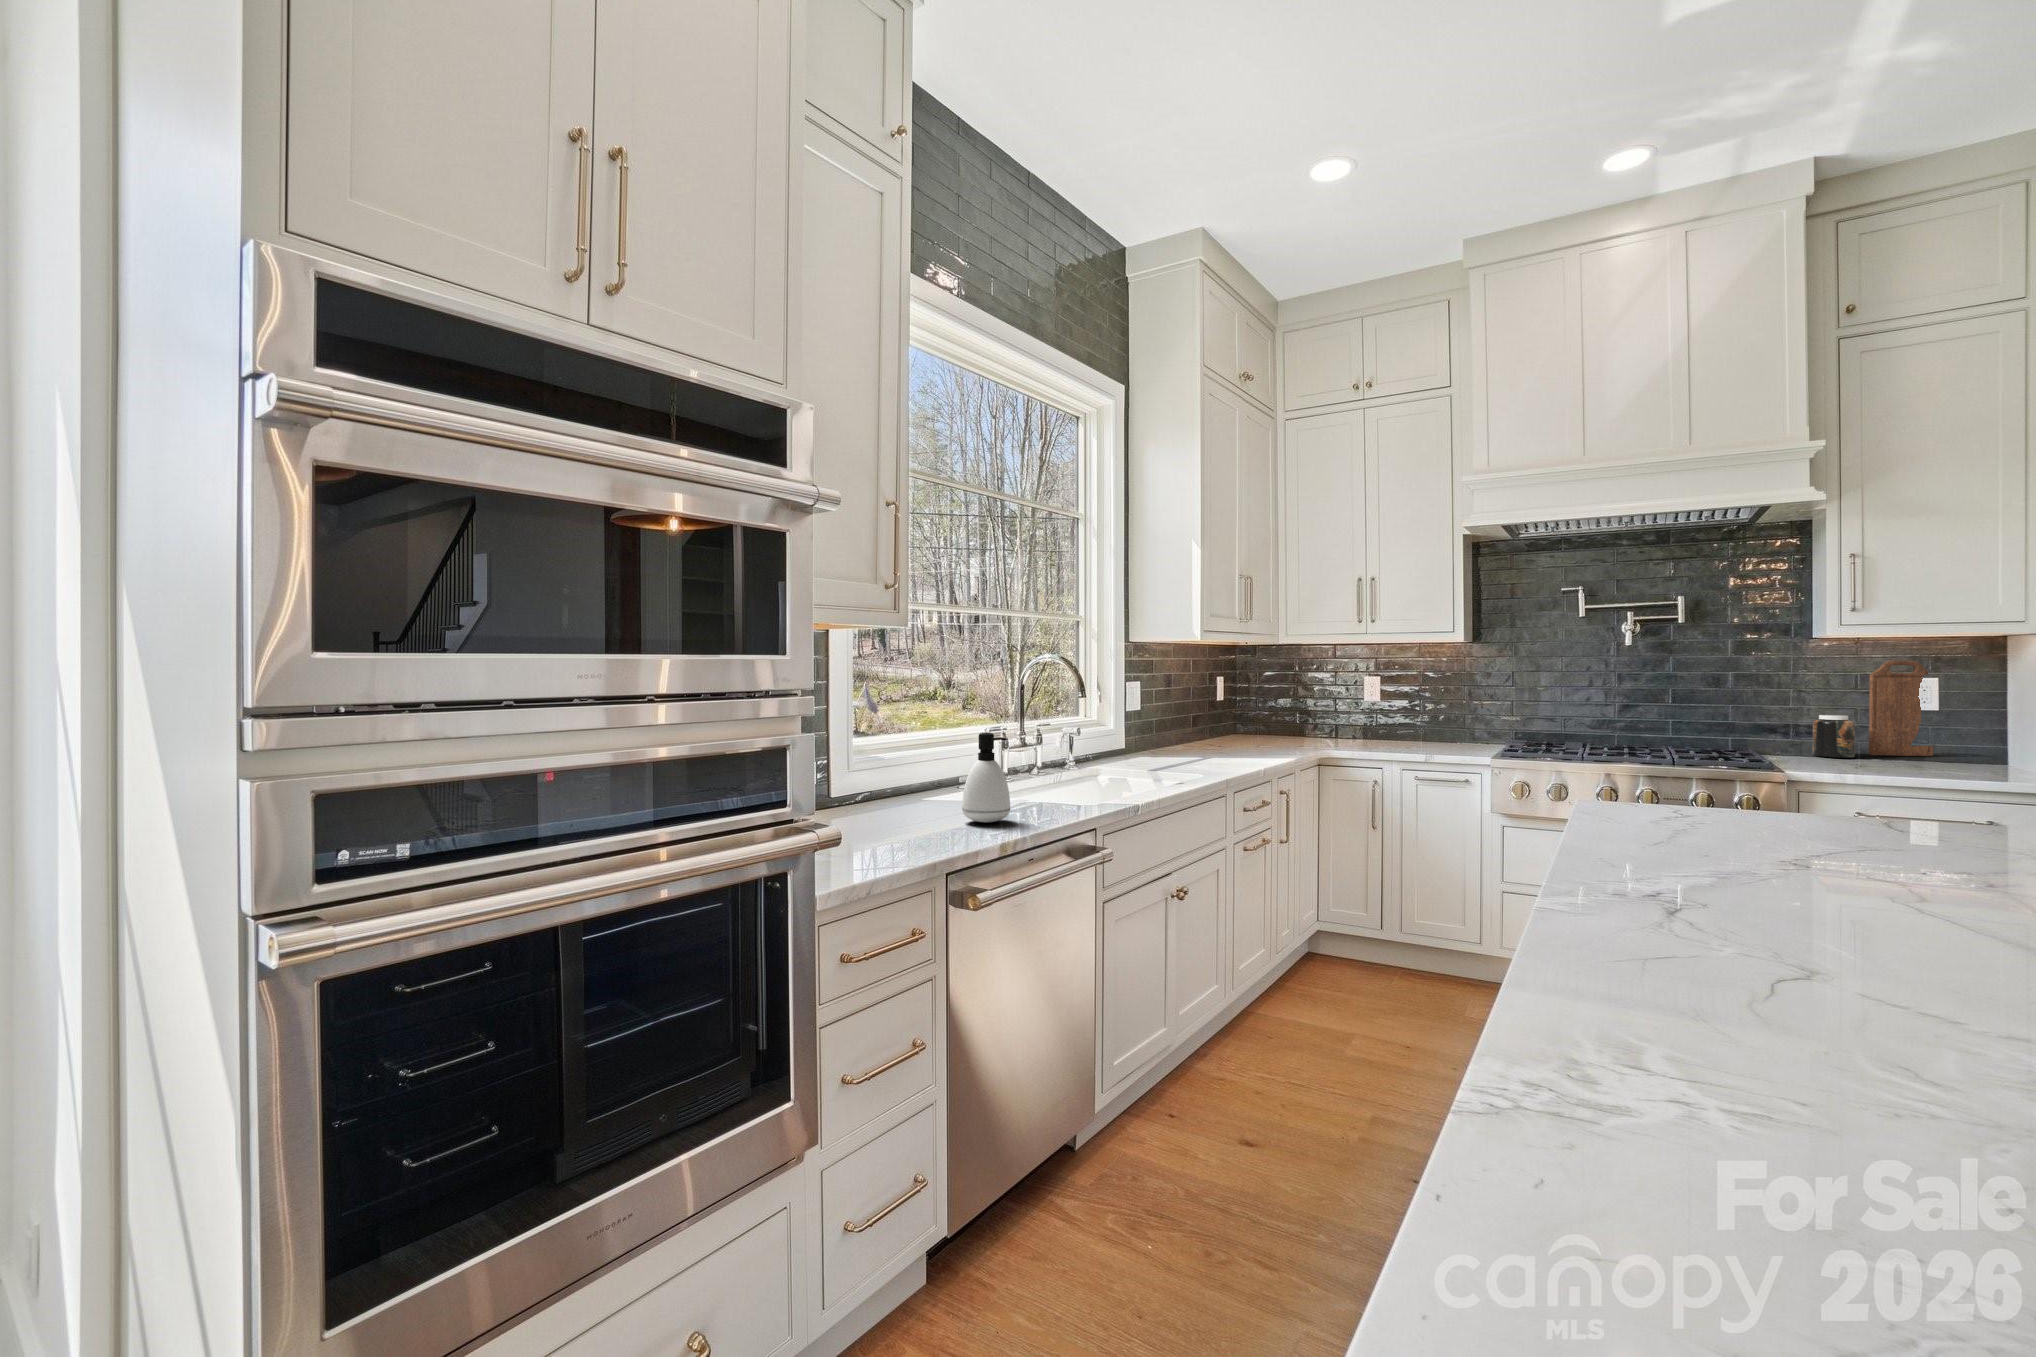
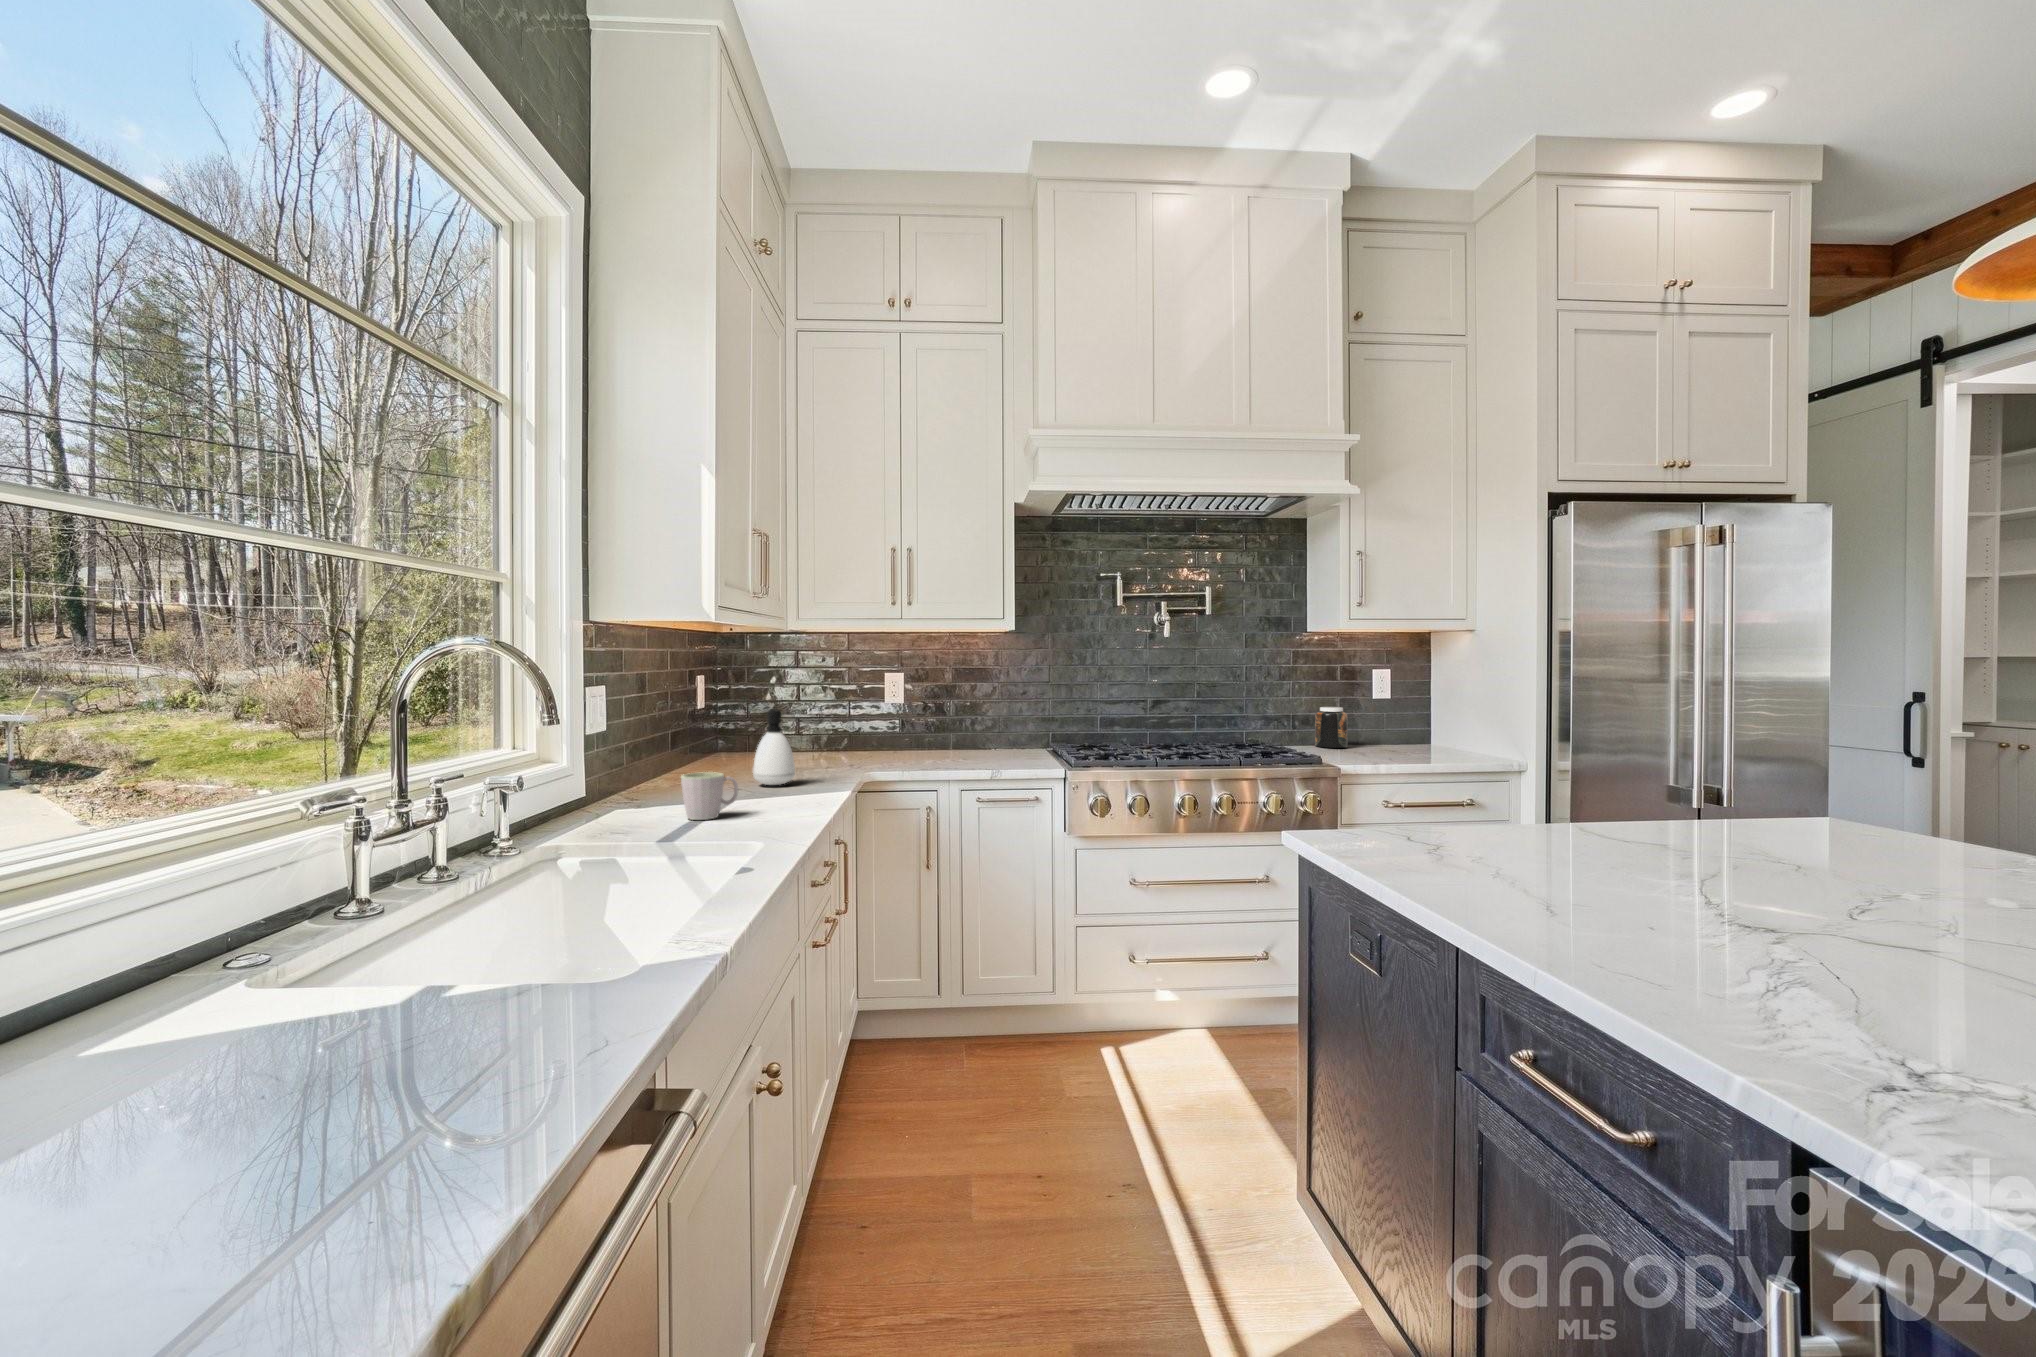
cutting board: present [1869,661,1933,756] -> none [1349,655,1388,744]
soap dispenser: present [962,732,1010,823] -> present [753,709,795,785]
mug: none [1171,737,1207,766] -> present [681,772,738,820]

